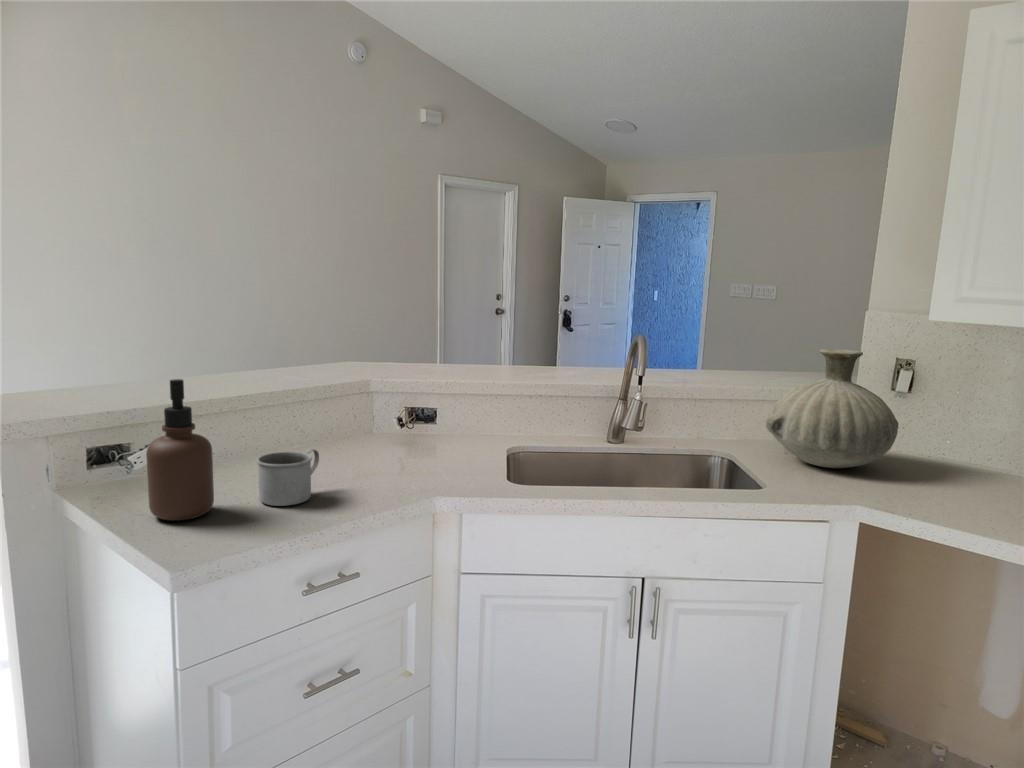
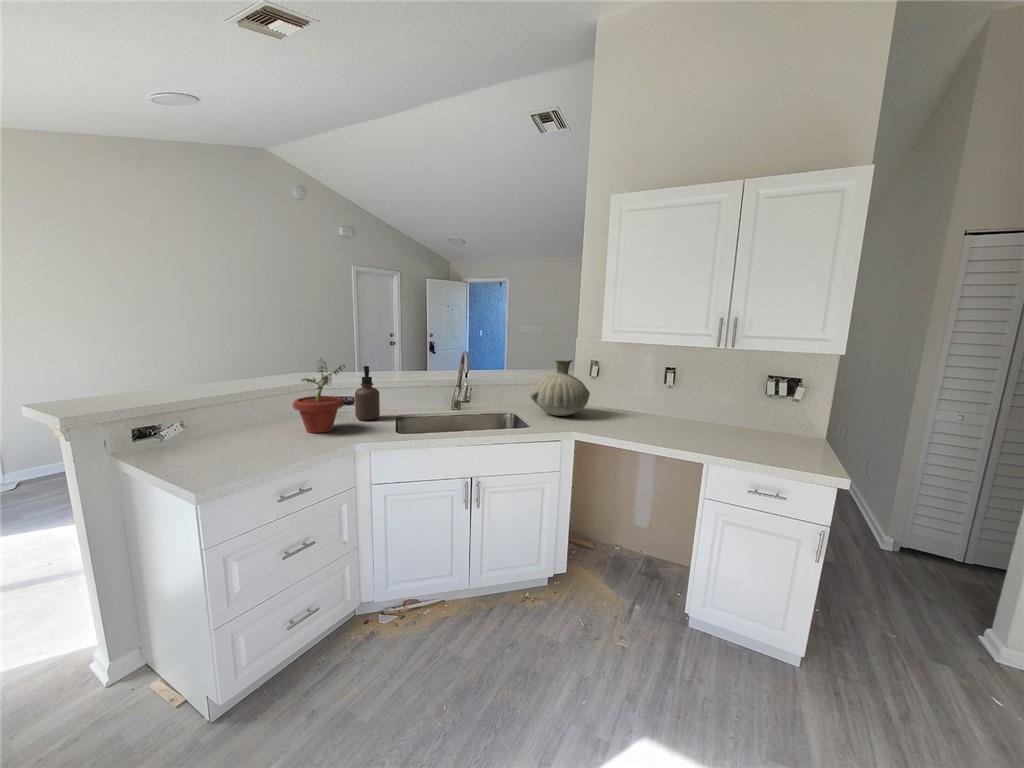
potted plant: none [329,338,419,472] -> present [293,358,345,433]
soap dispenser: present [146,379,214,521] -> present [355,366,380,420]
mug: present [256,449,319,506] -> none [249,421,288,454]

